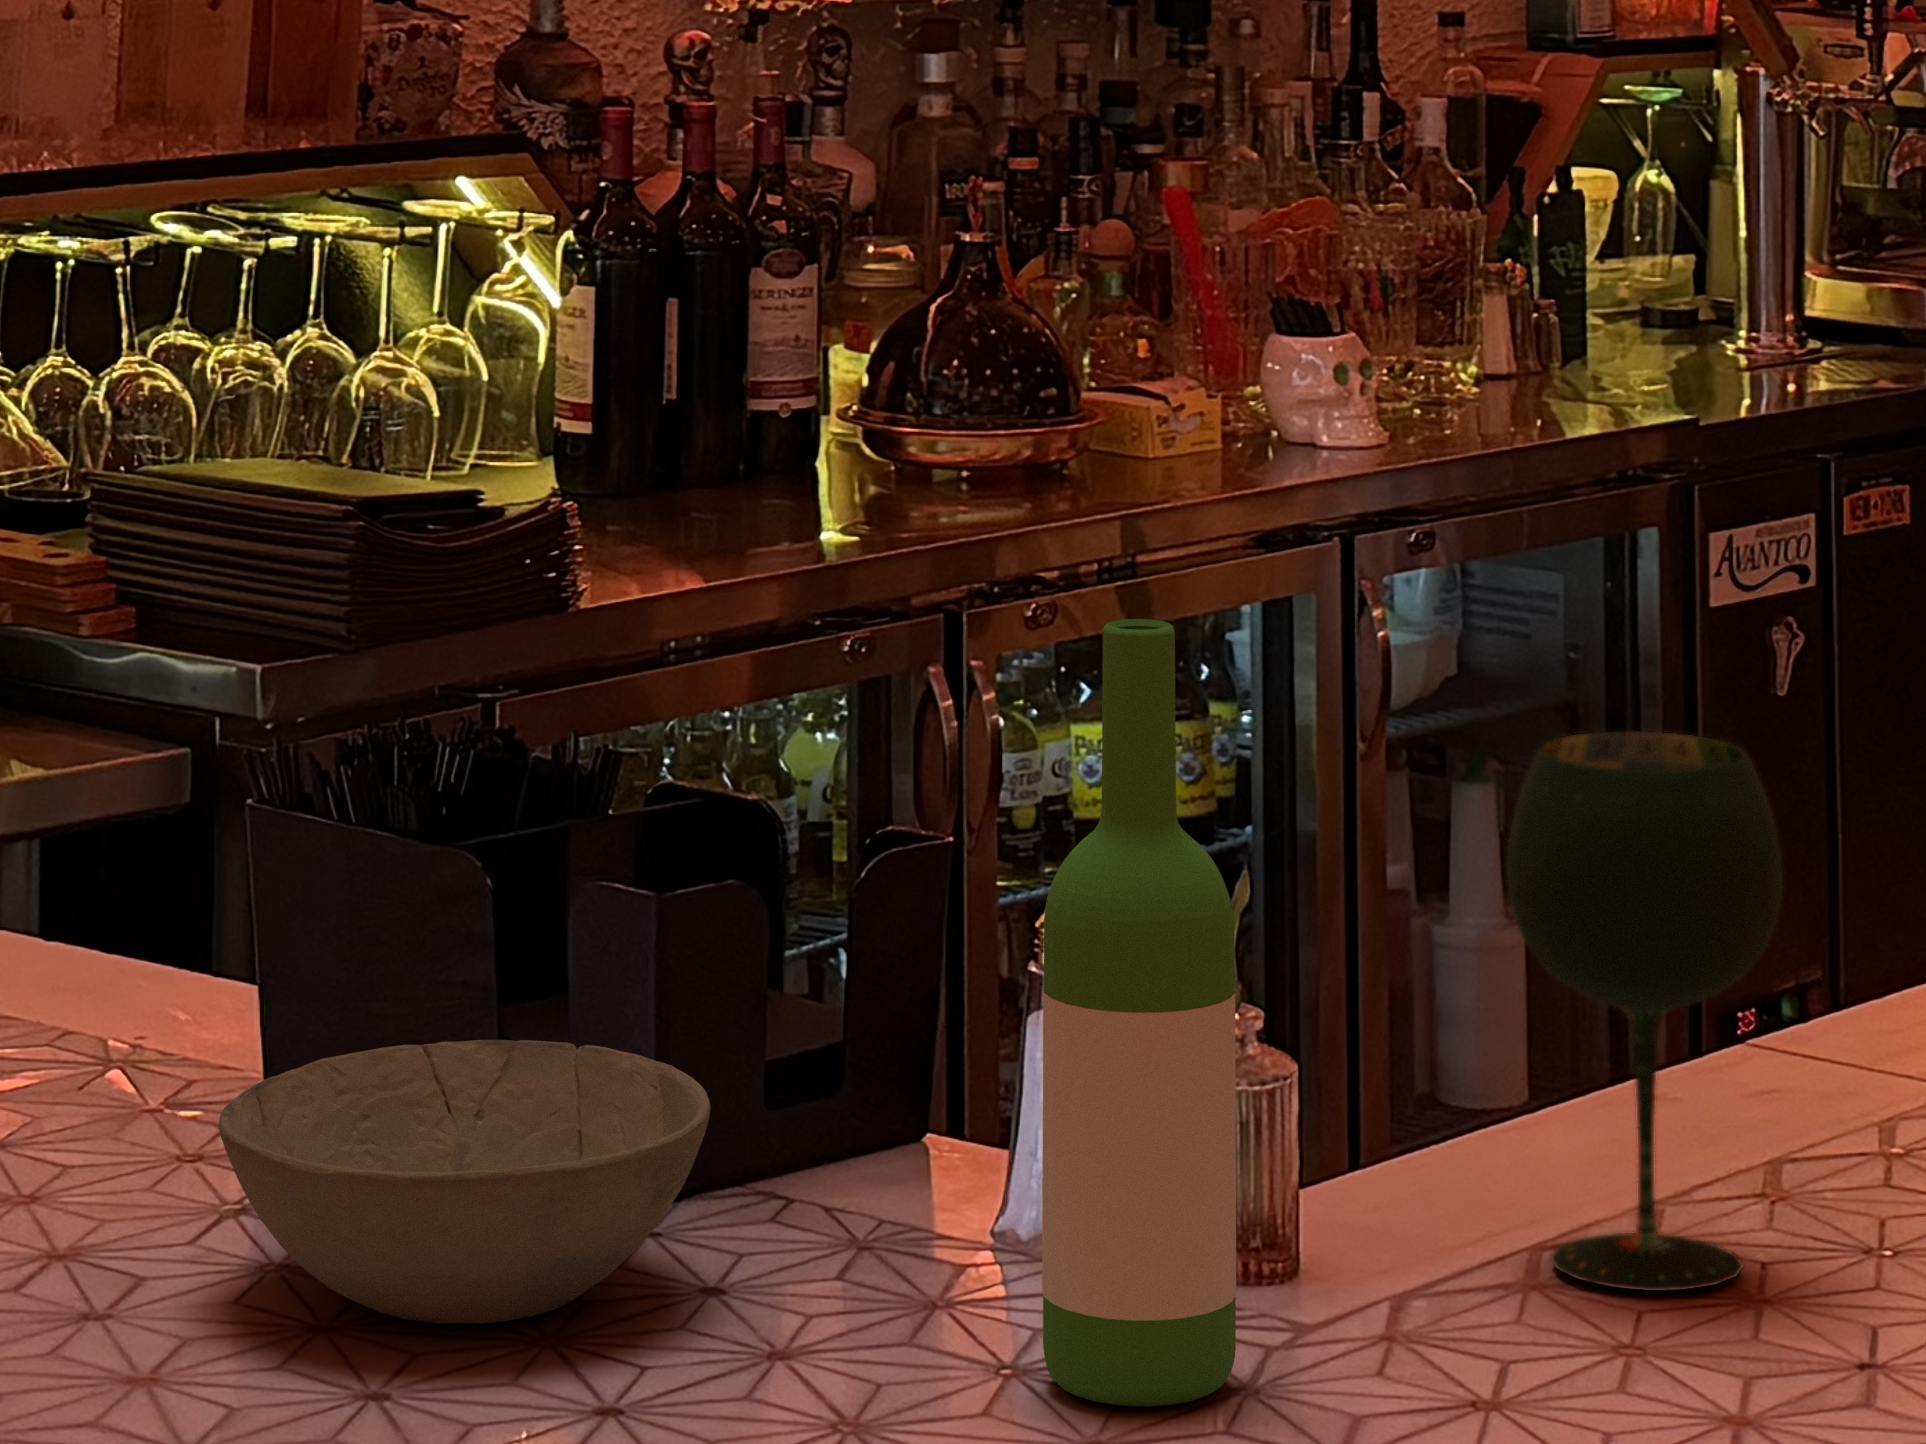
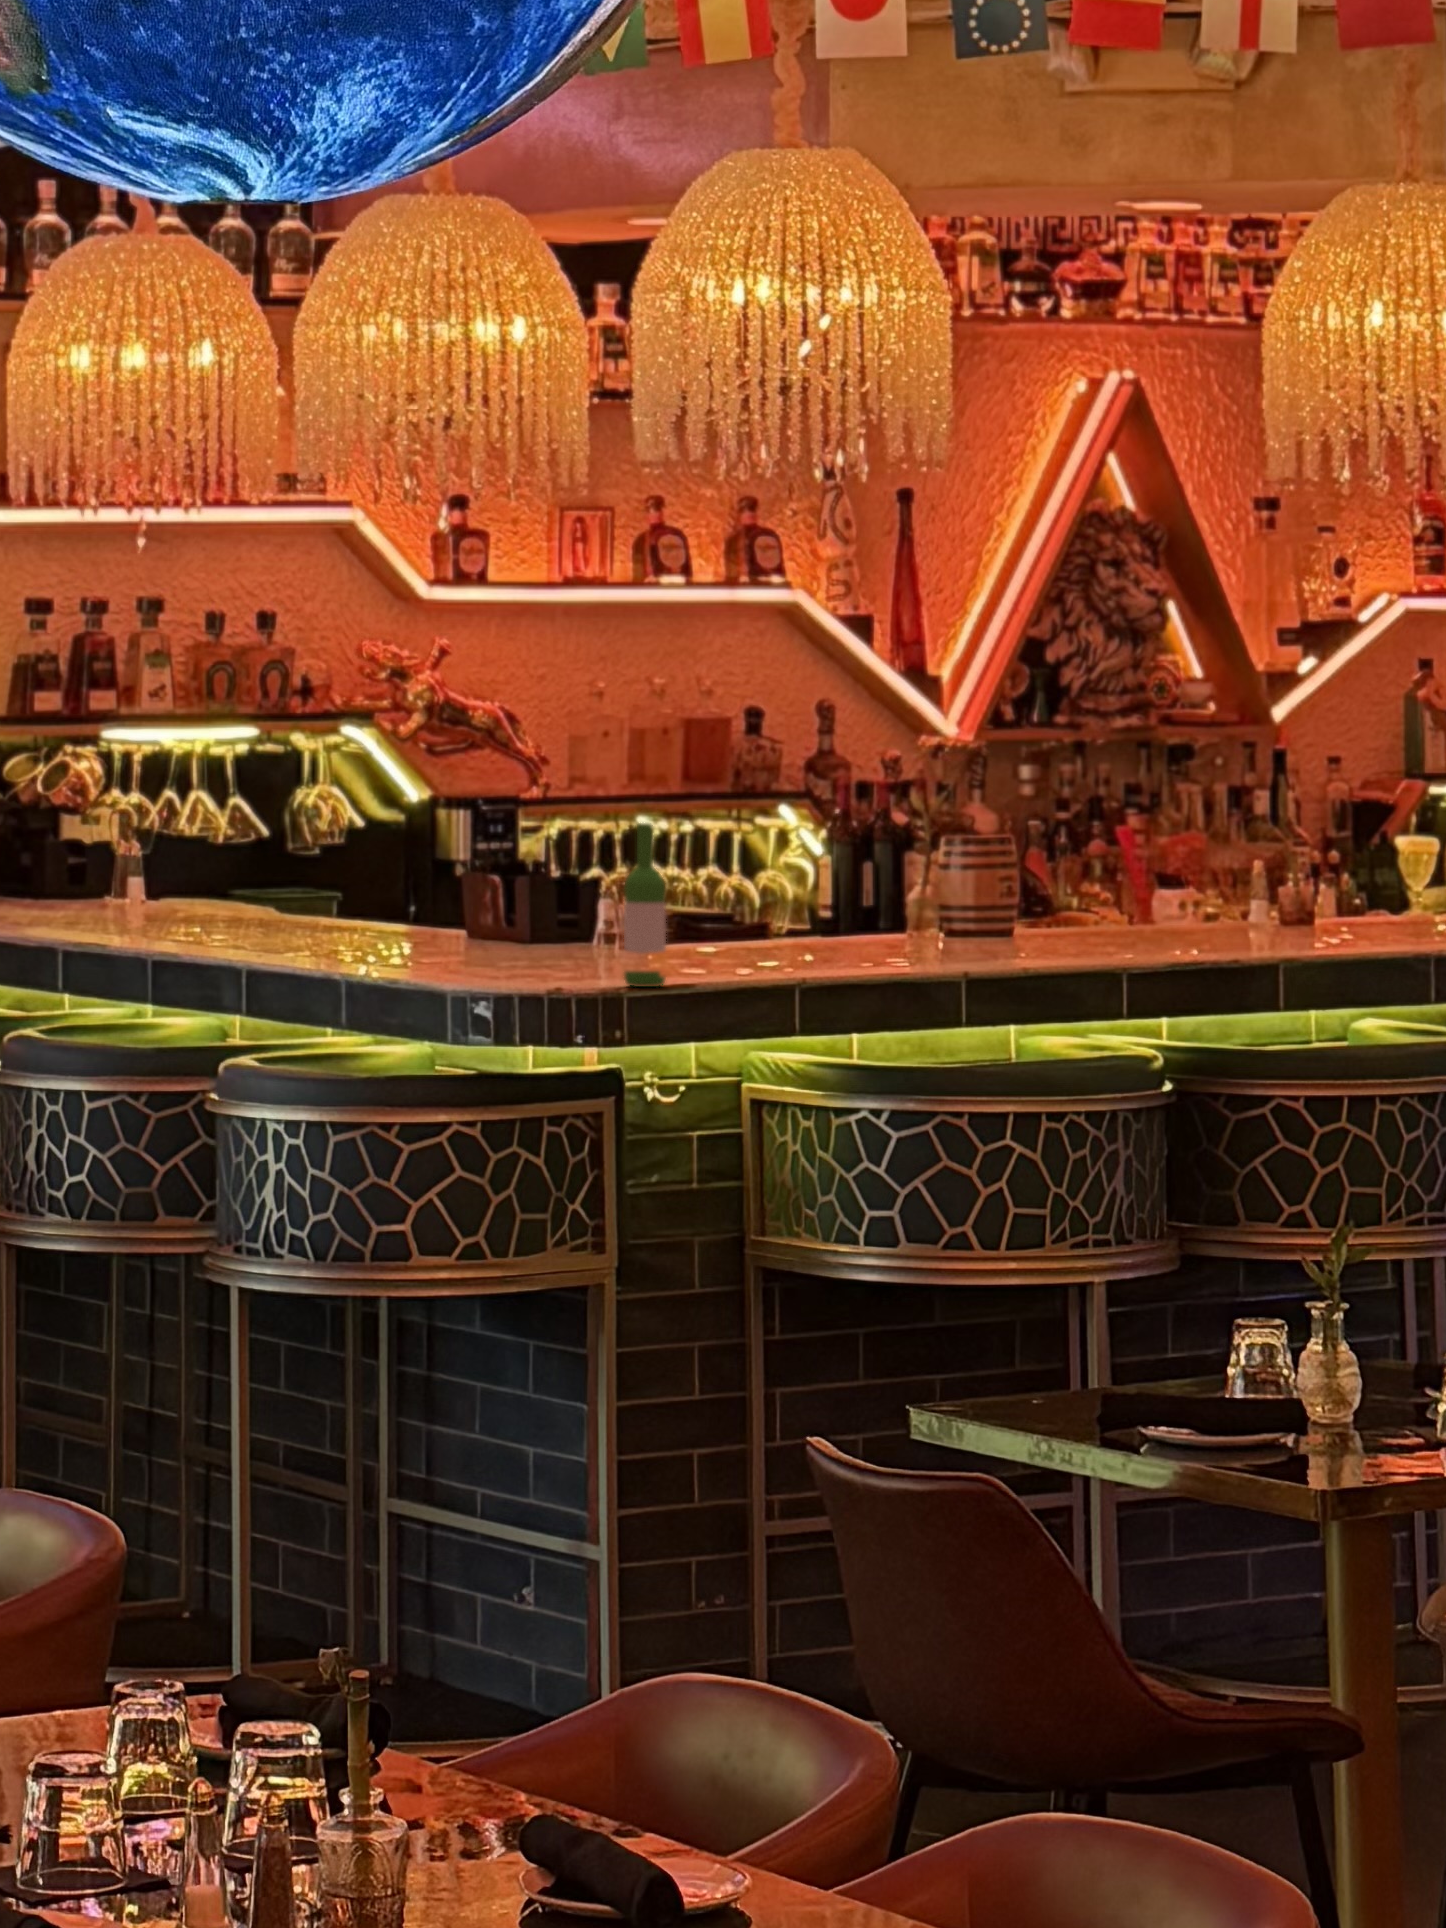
wine glass: present [1507,731,1783,1291] -> none [752,864,815,984]
bowl: present [219,1040,710,1324] -> none [464,932,573,979]

